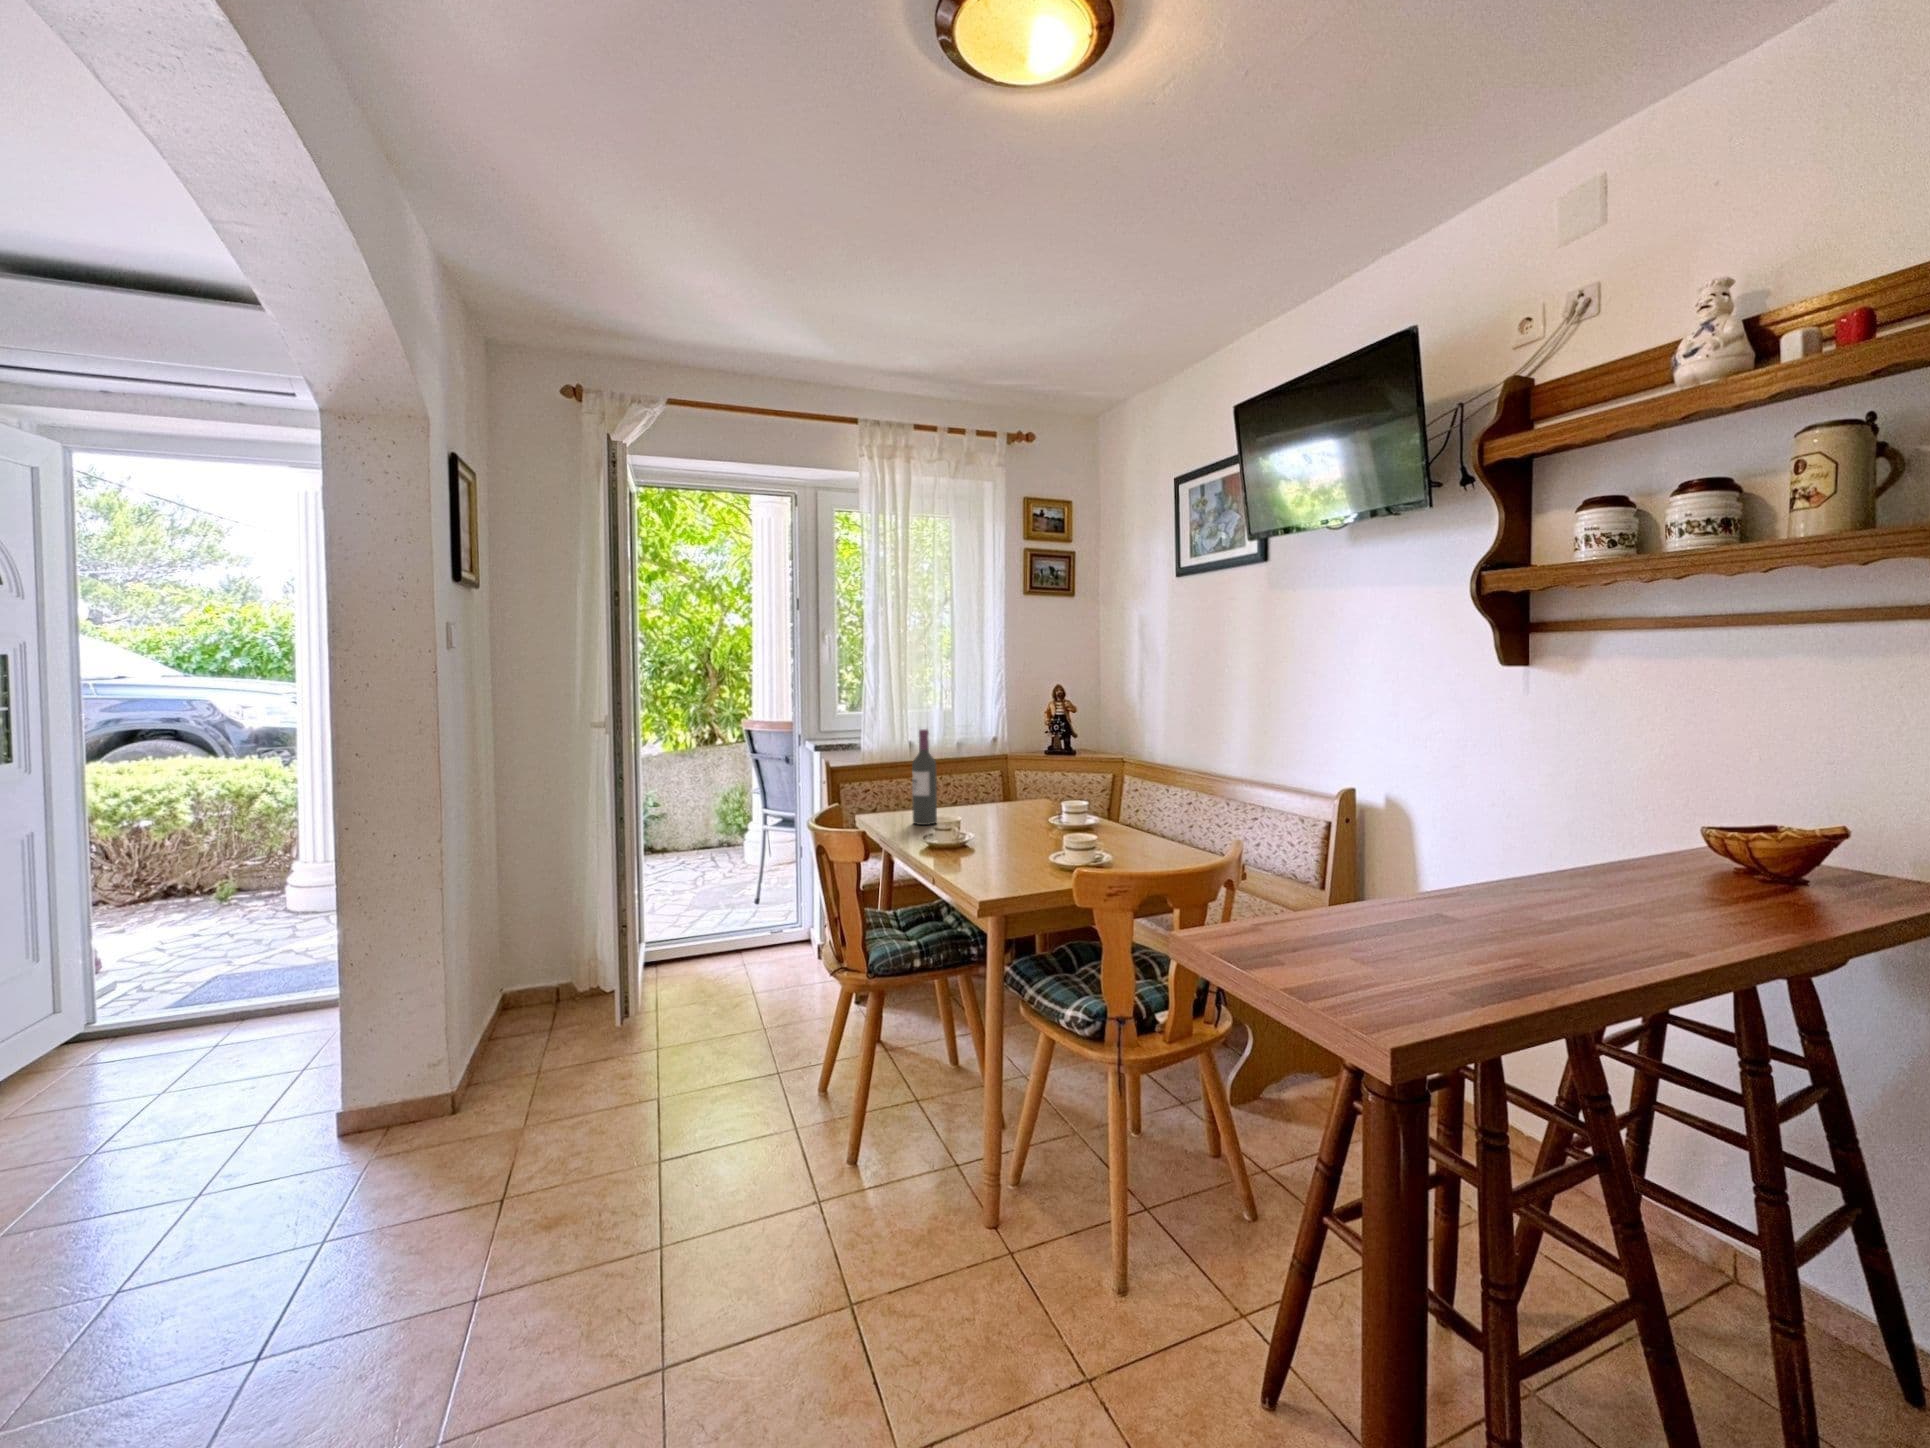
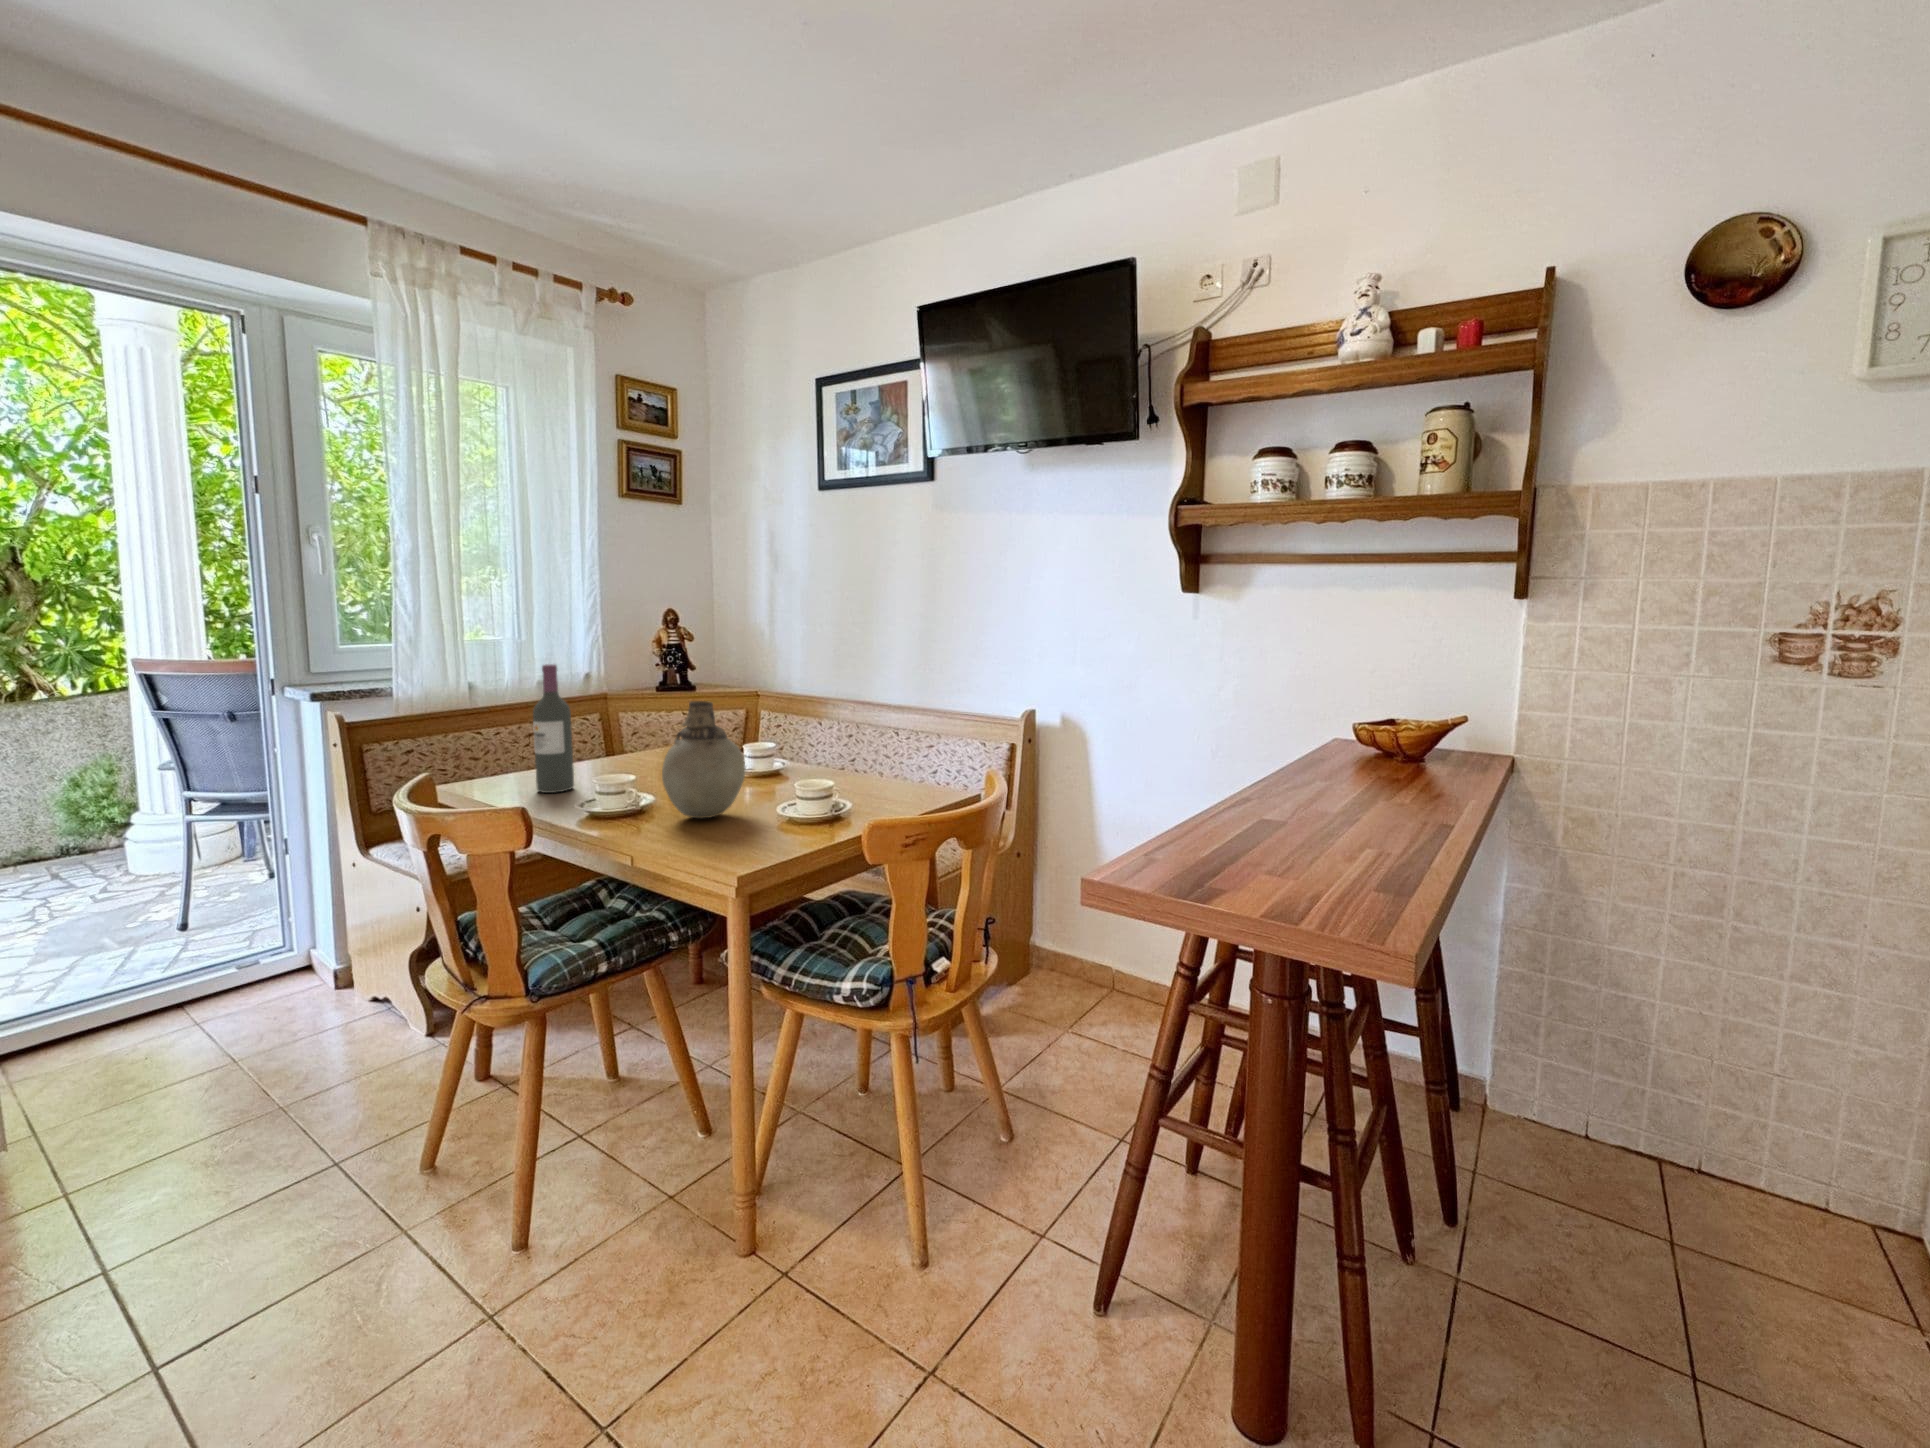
vase: none [967,762,1029,856] -> present [662,701,745,818]

